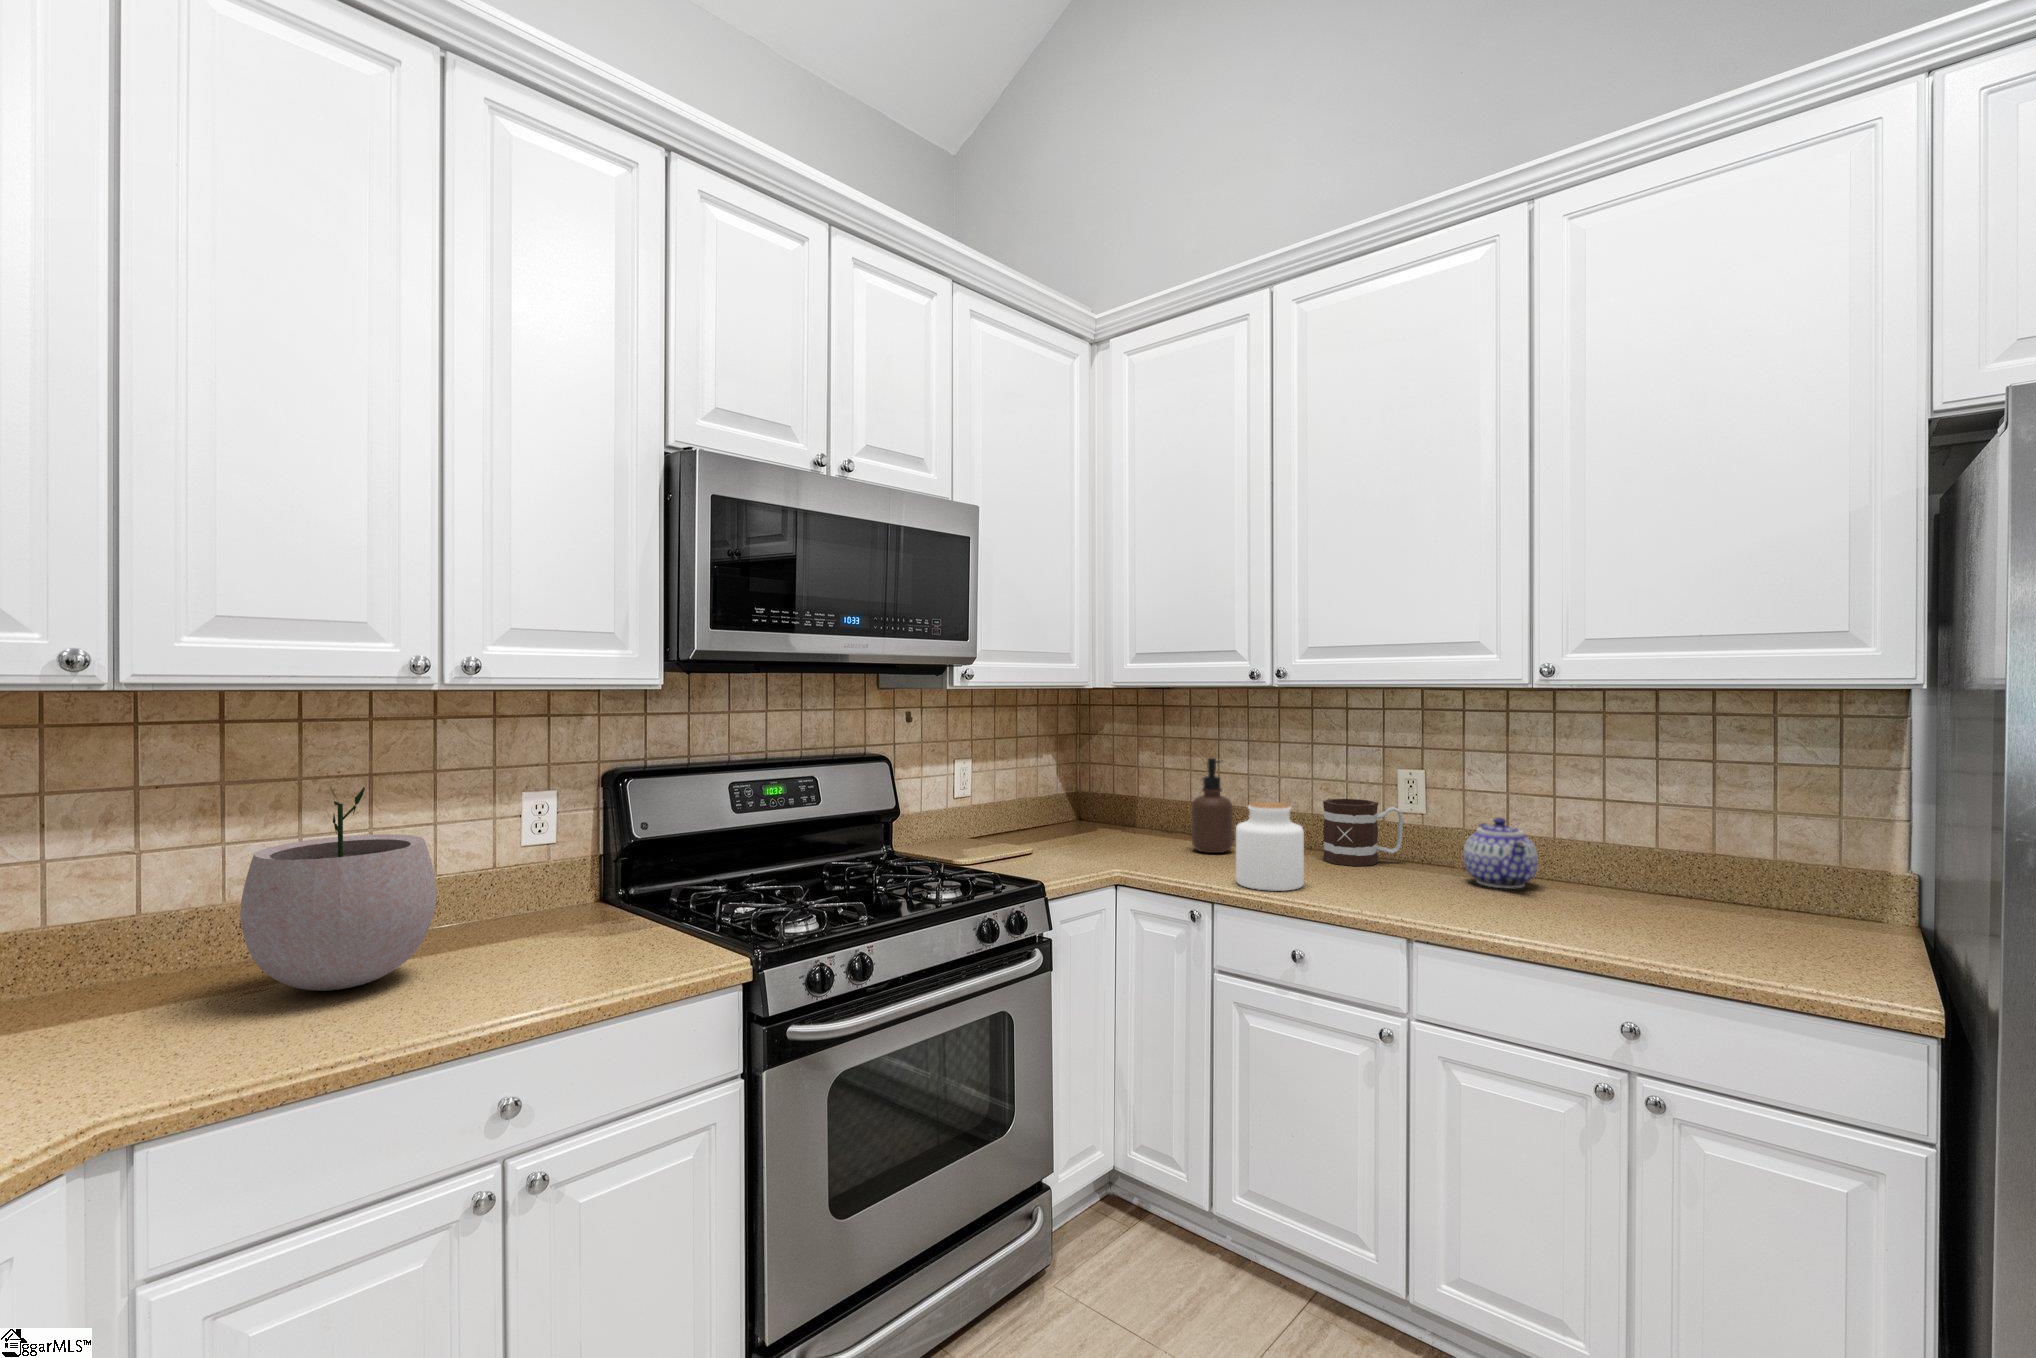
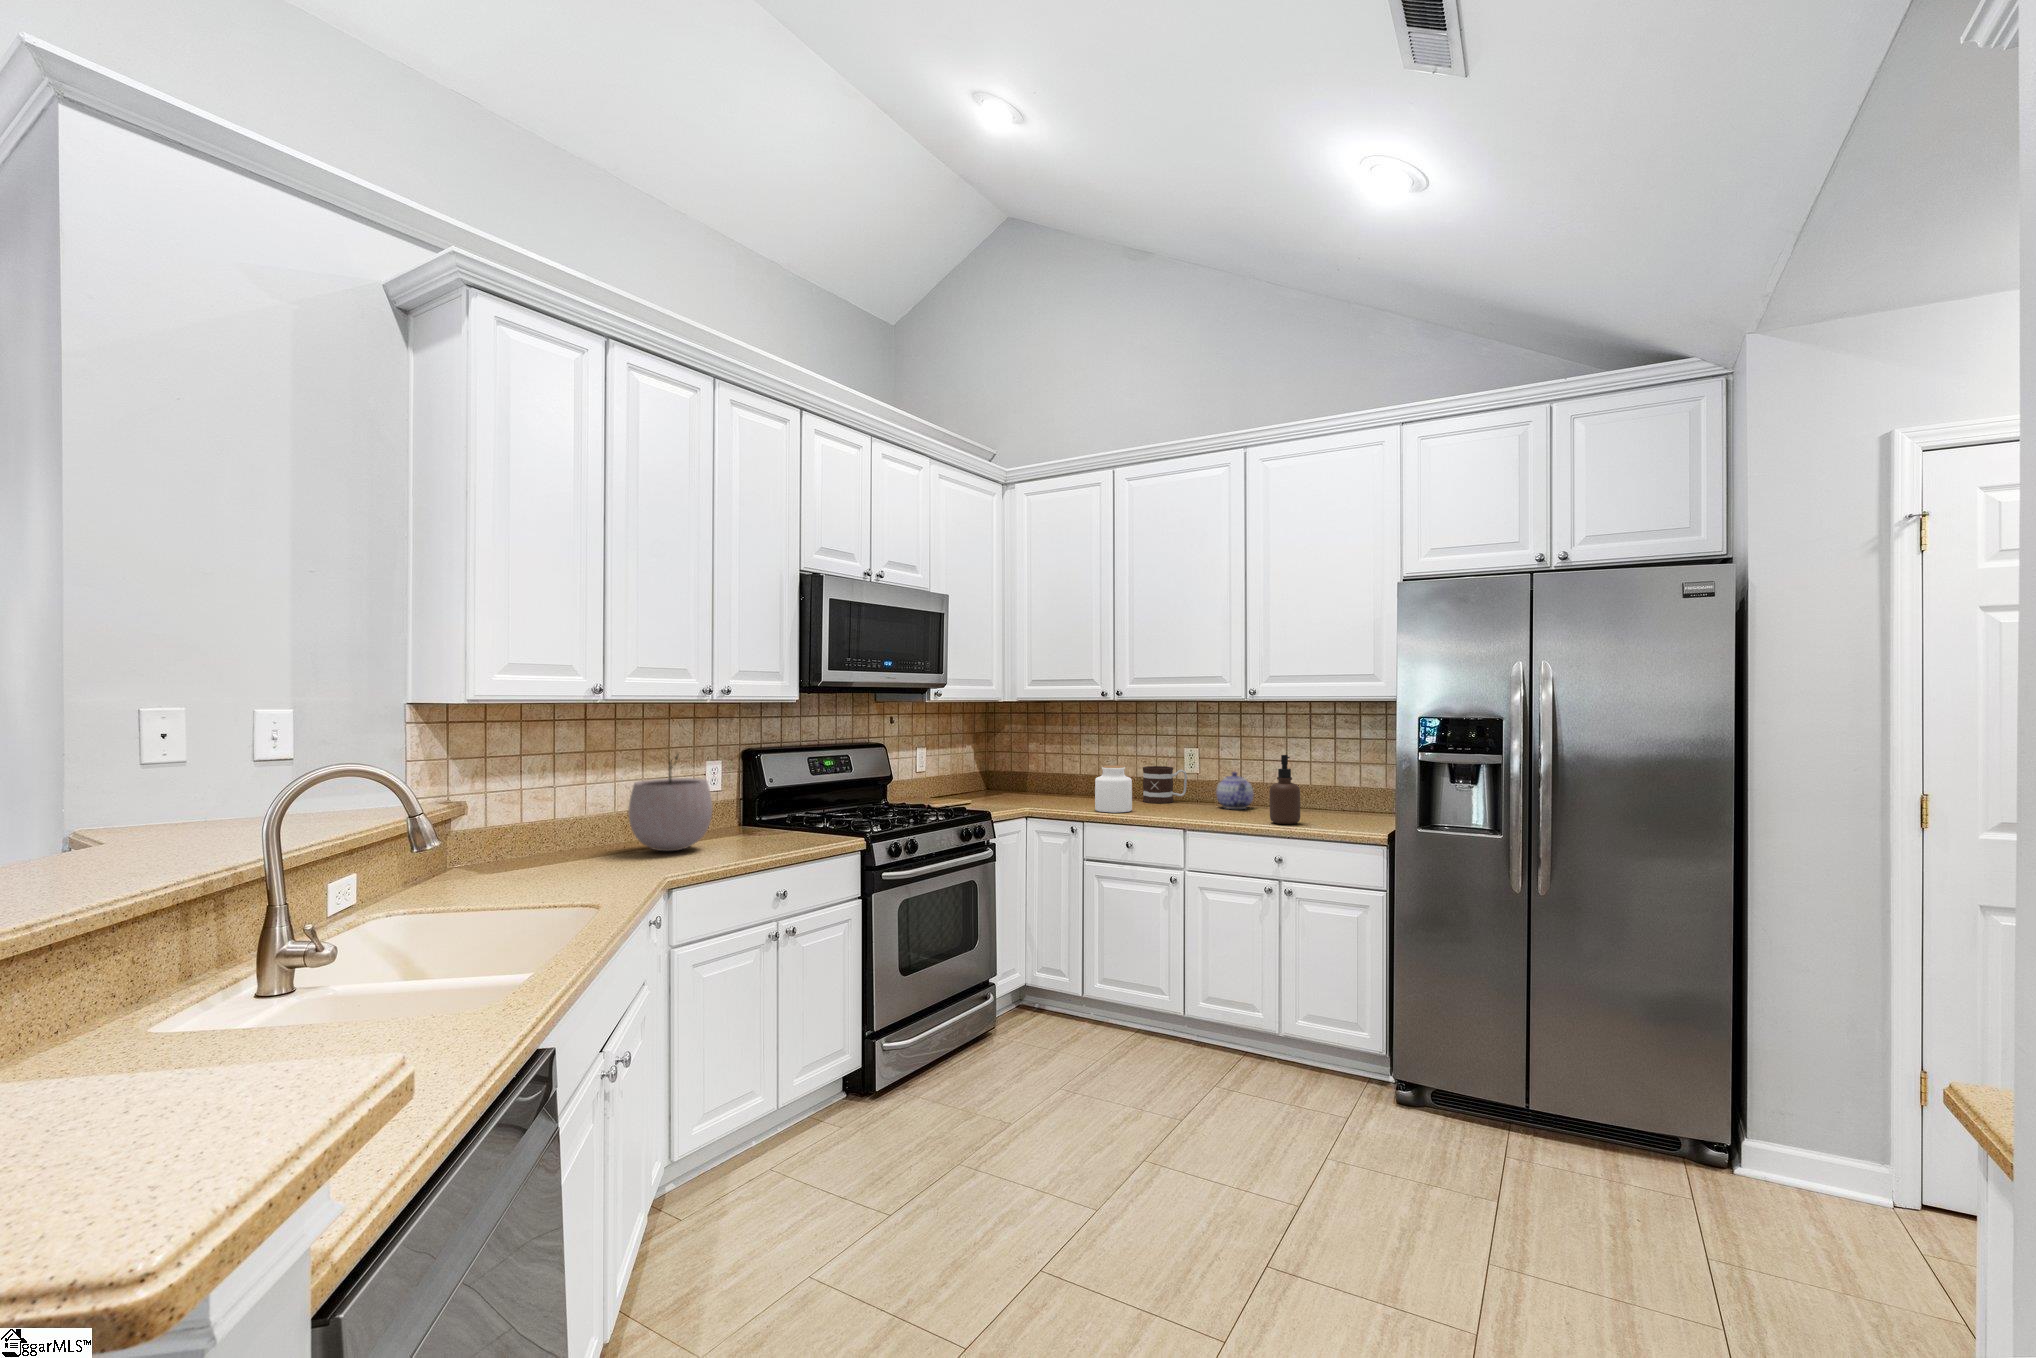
soap dispenser: present [1192,758,1233,853] -> present [1270,755,1300,824]

